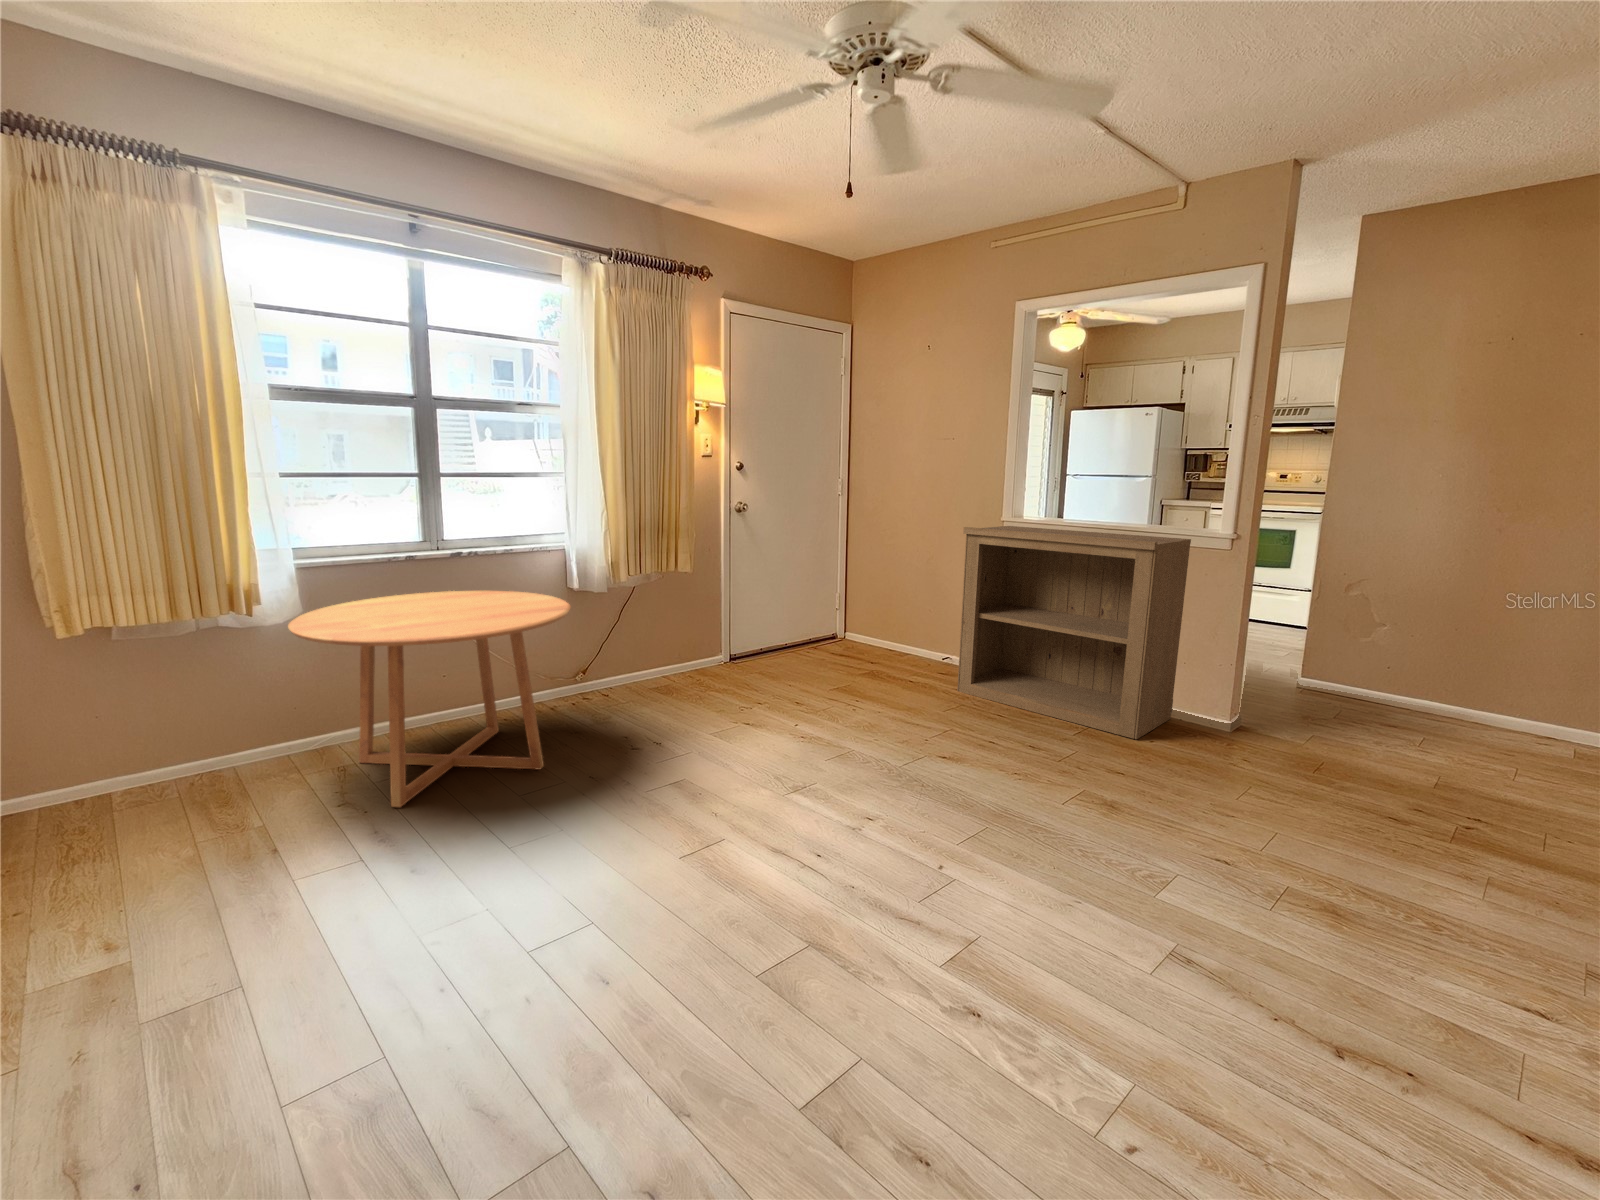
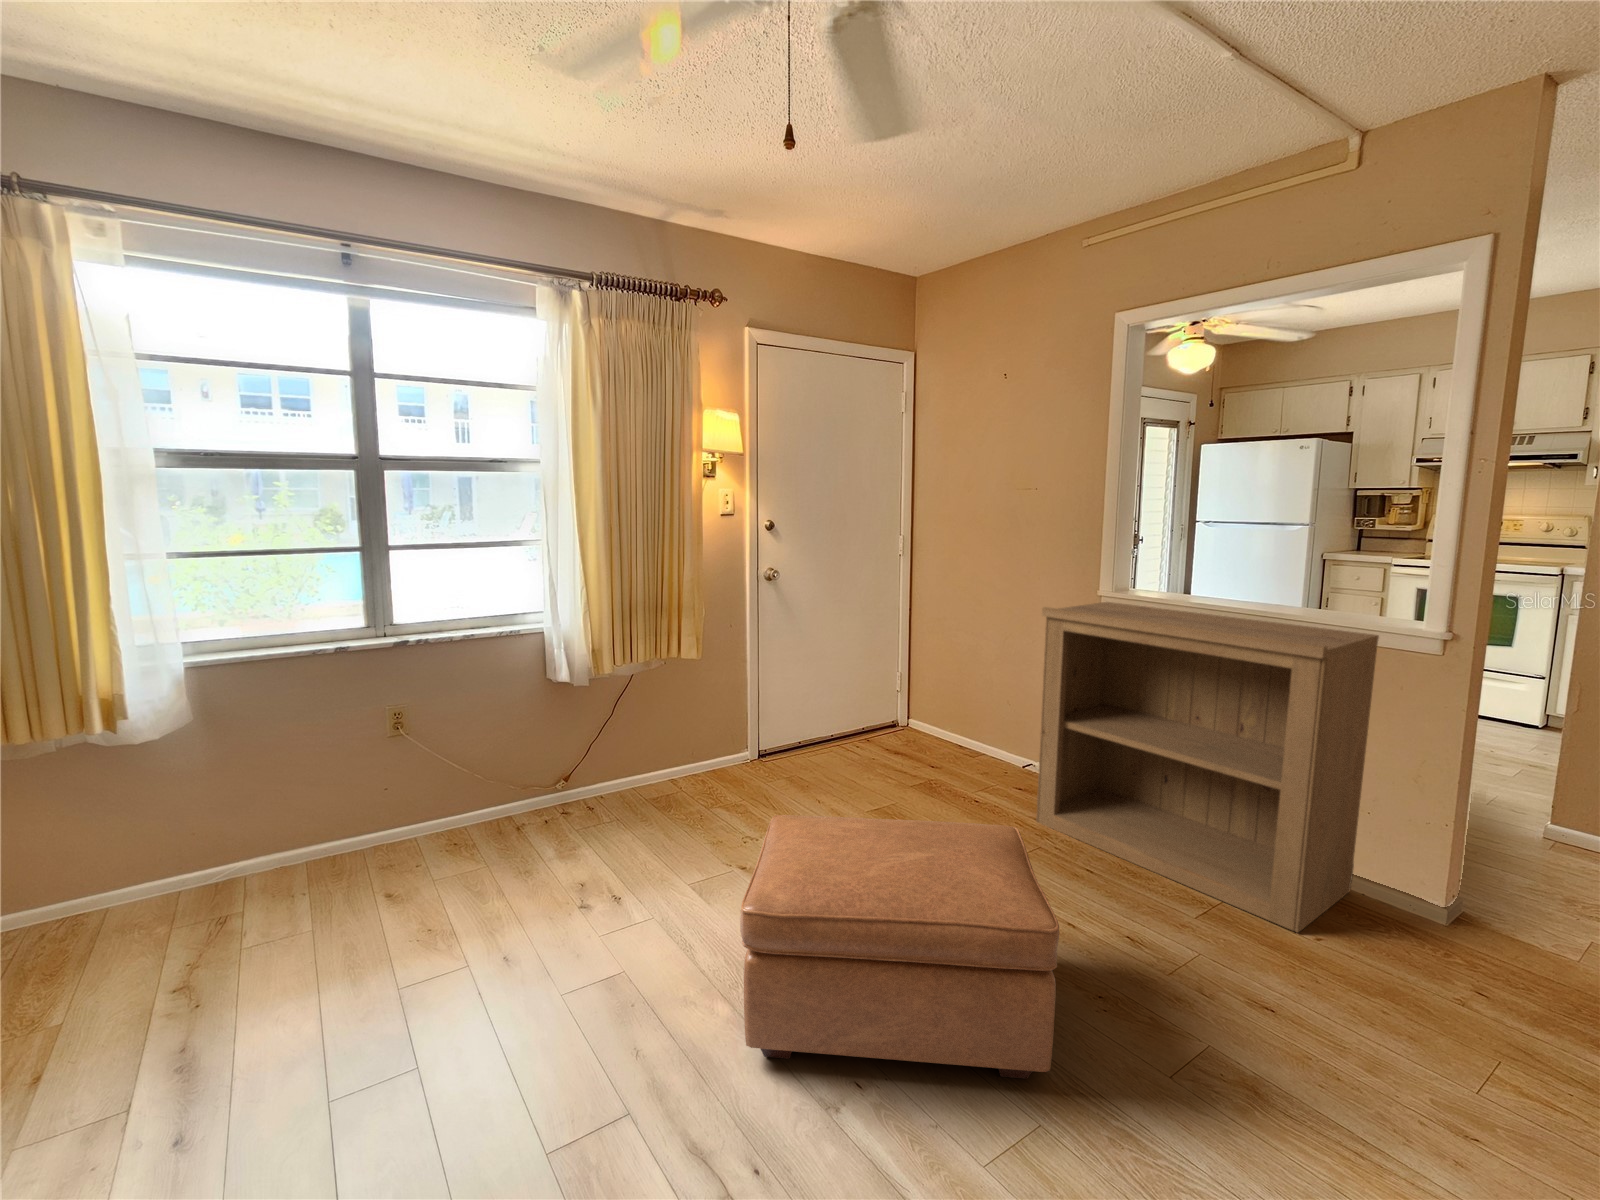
dining table: present [288,591,571,807] -> none [122,689,506,999]
ottoman: none [785,665,994,812] -> present [740,815,1059,1079]

